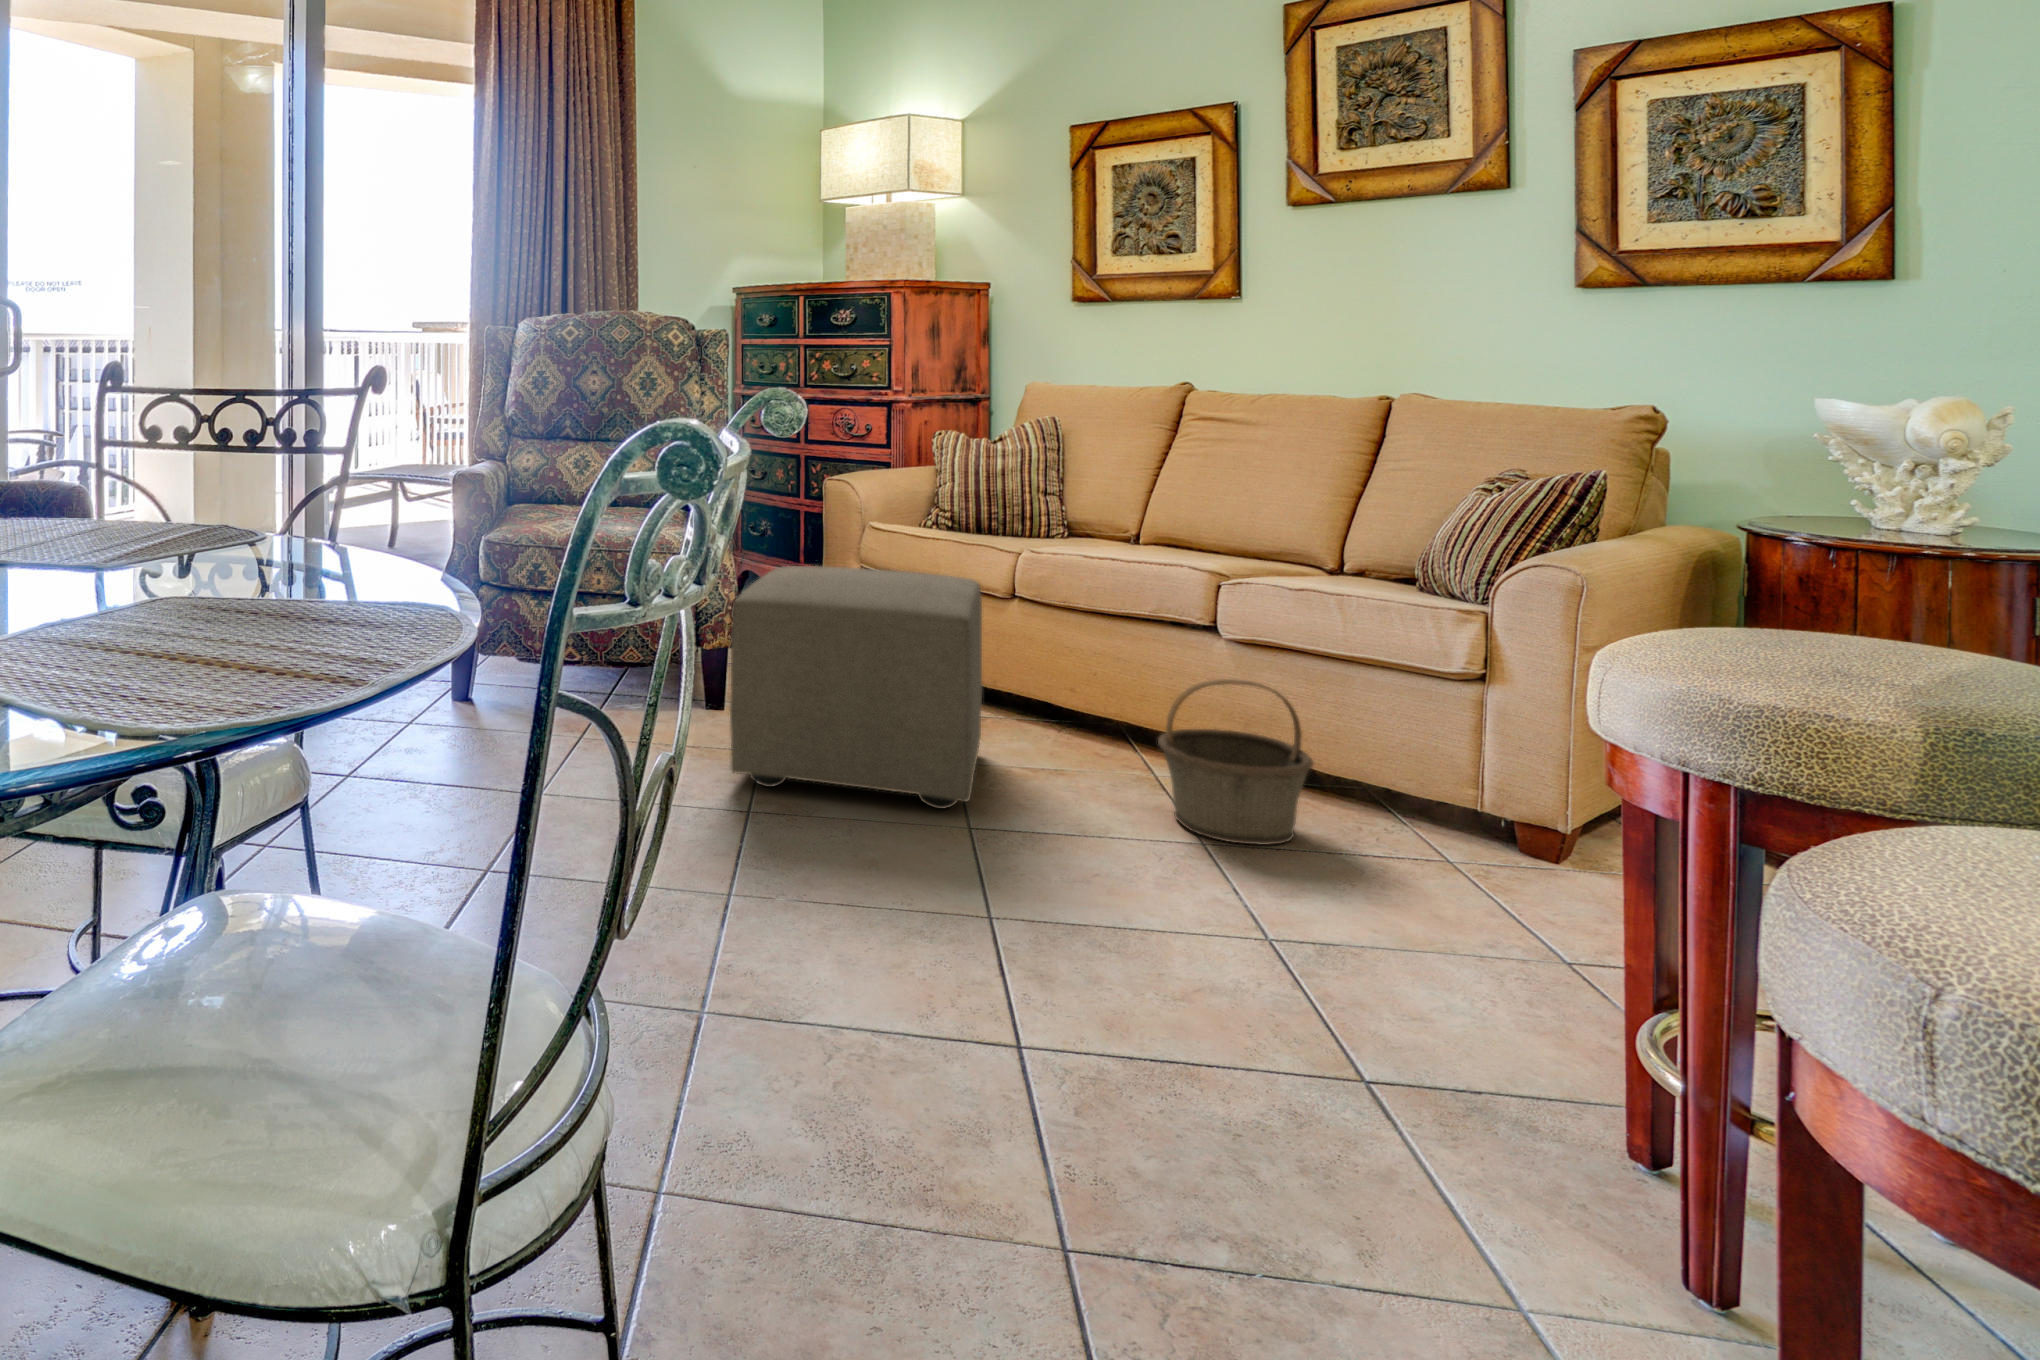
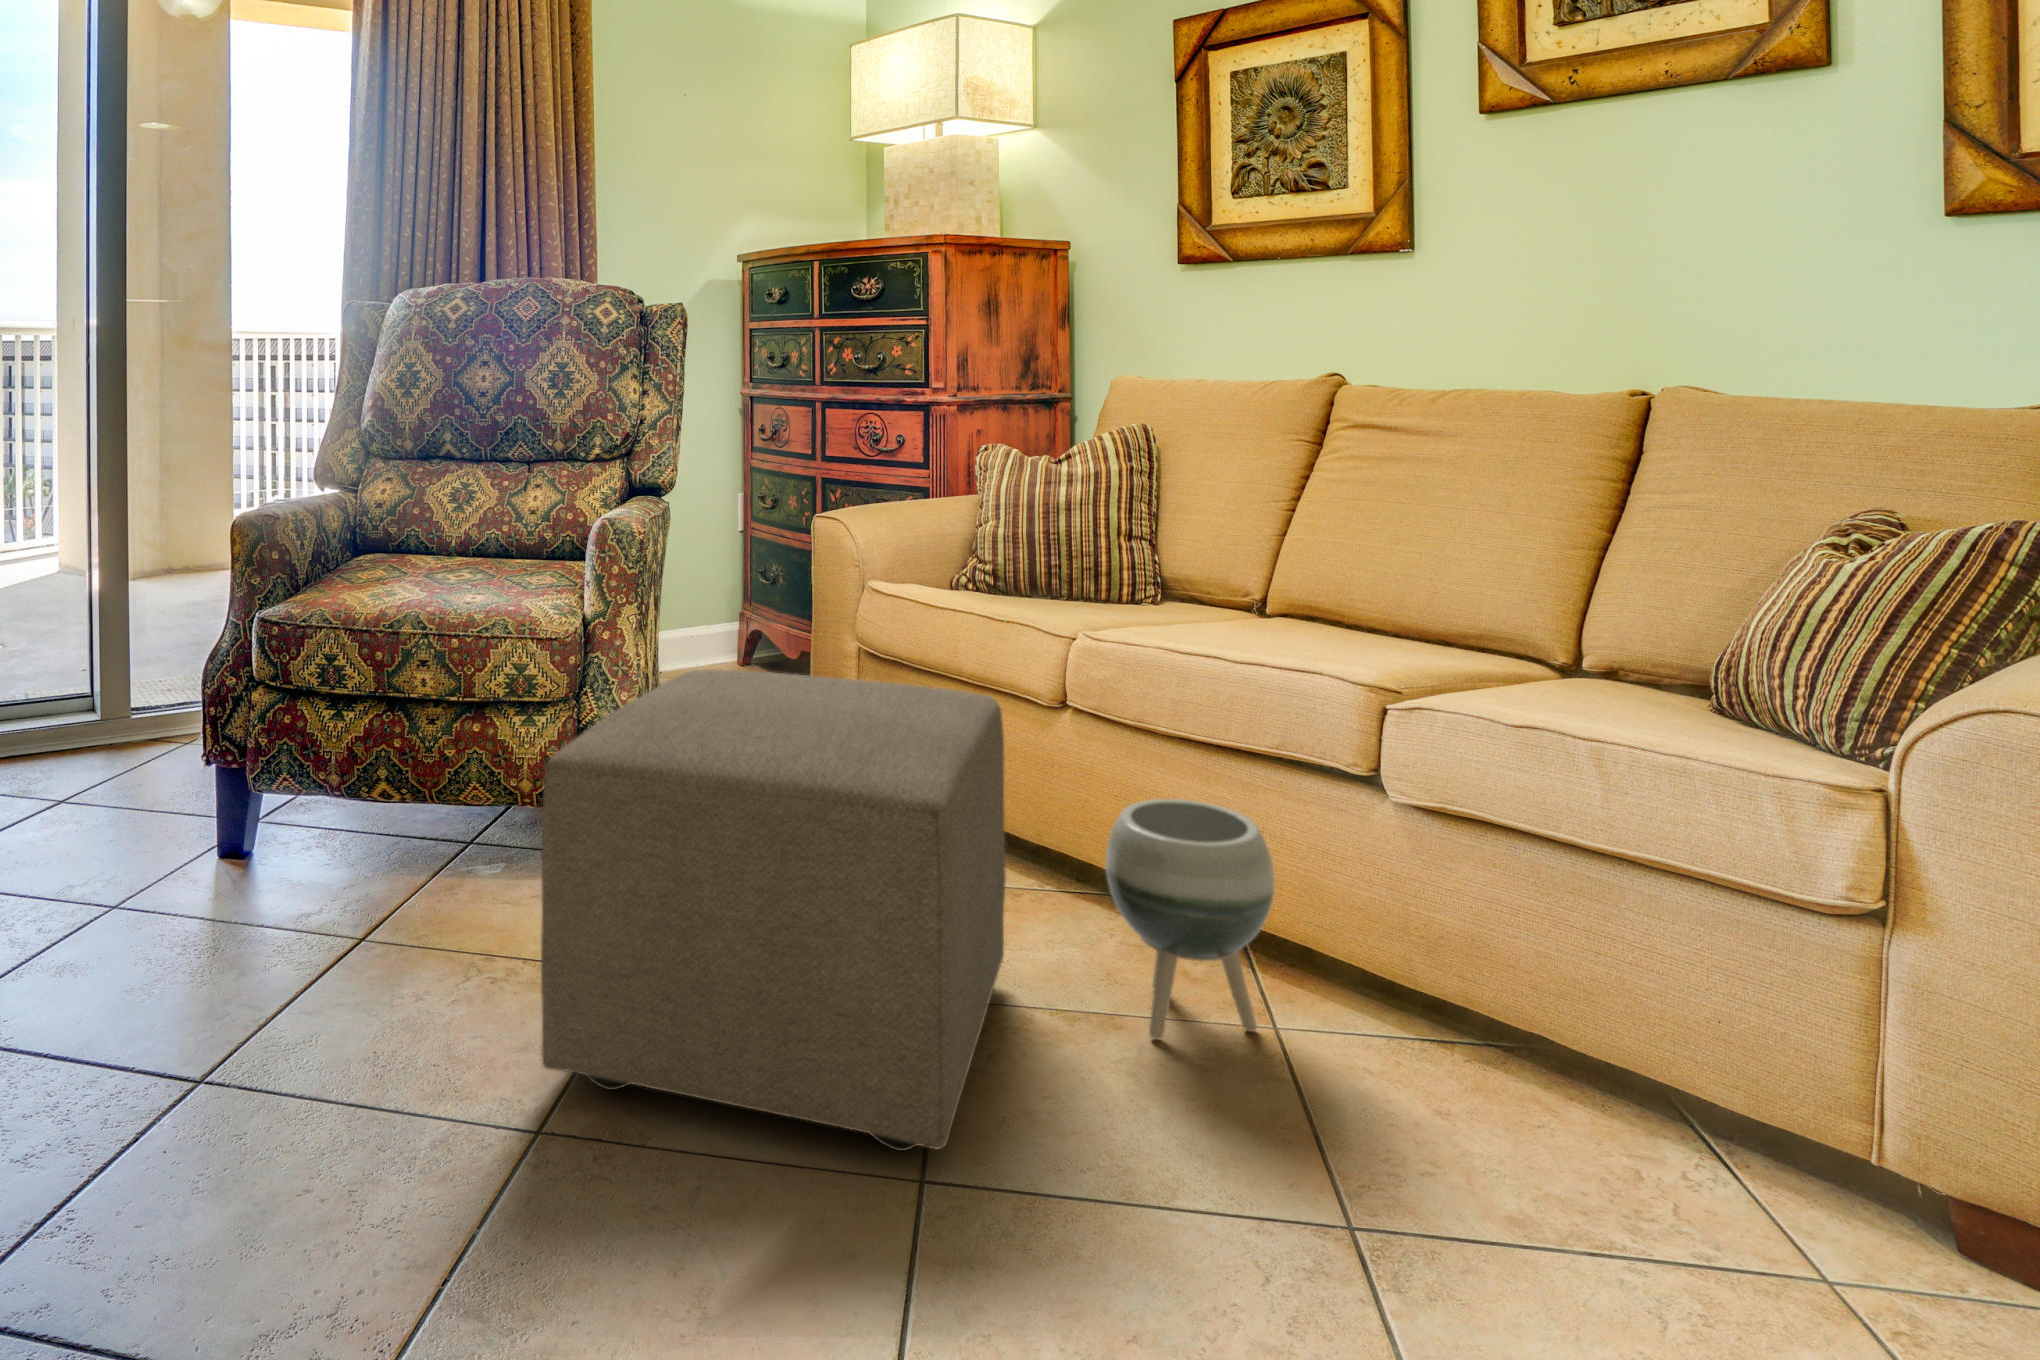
planter: none [1046,642,1147,775] -> present [1106,799,1275,1040]
basket: present [1158,679,1313,845] -> none [1291,916,1585,1258]

